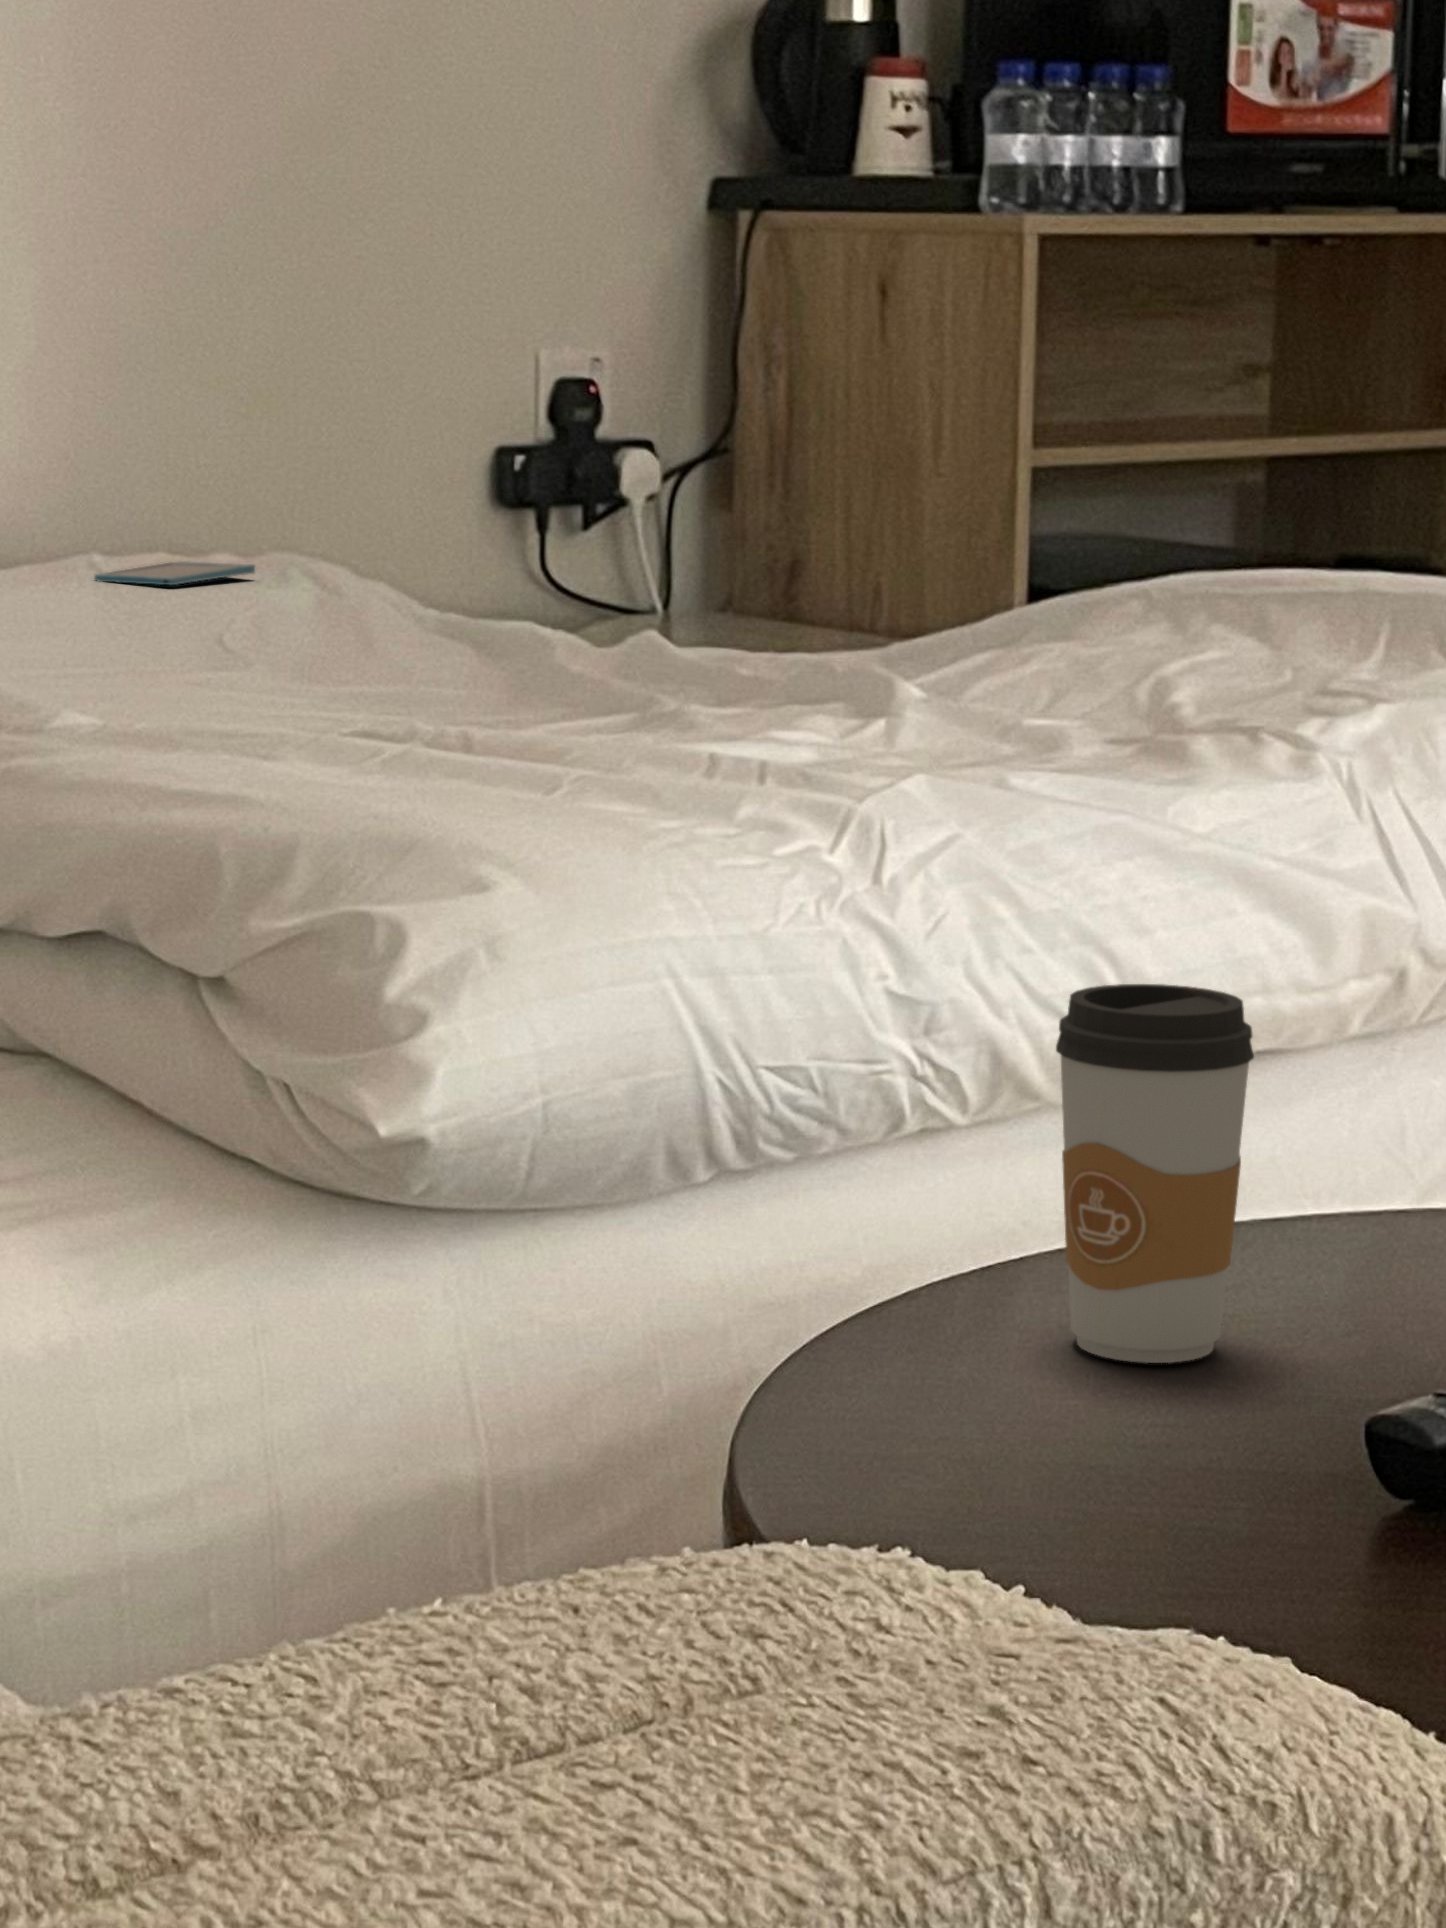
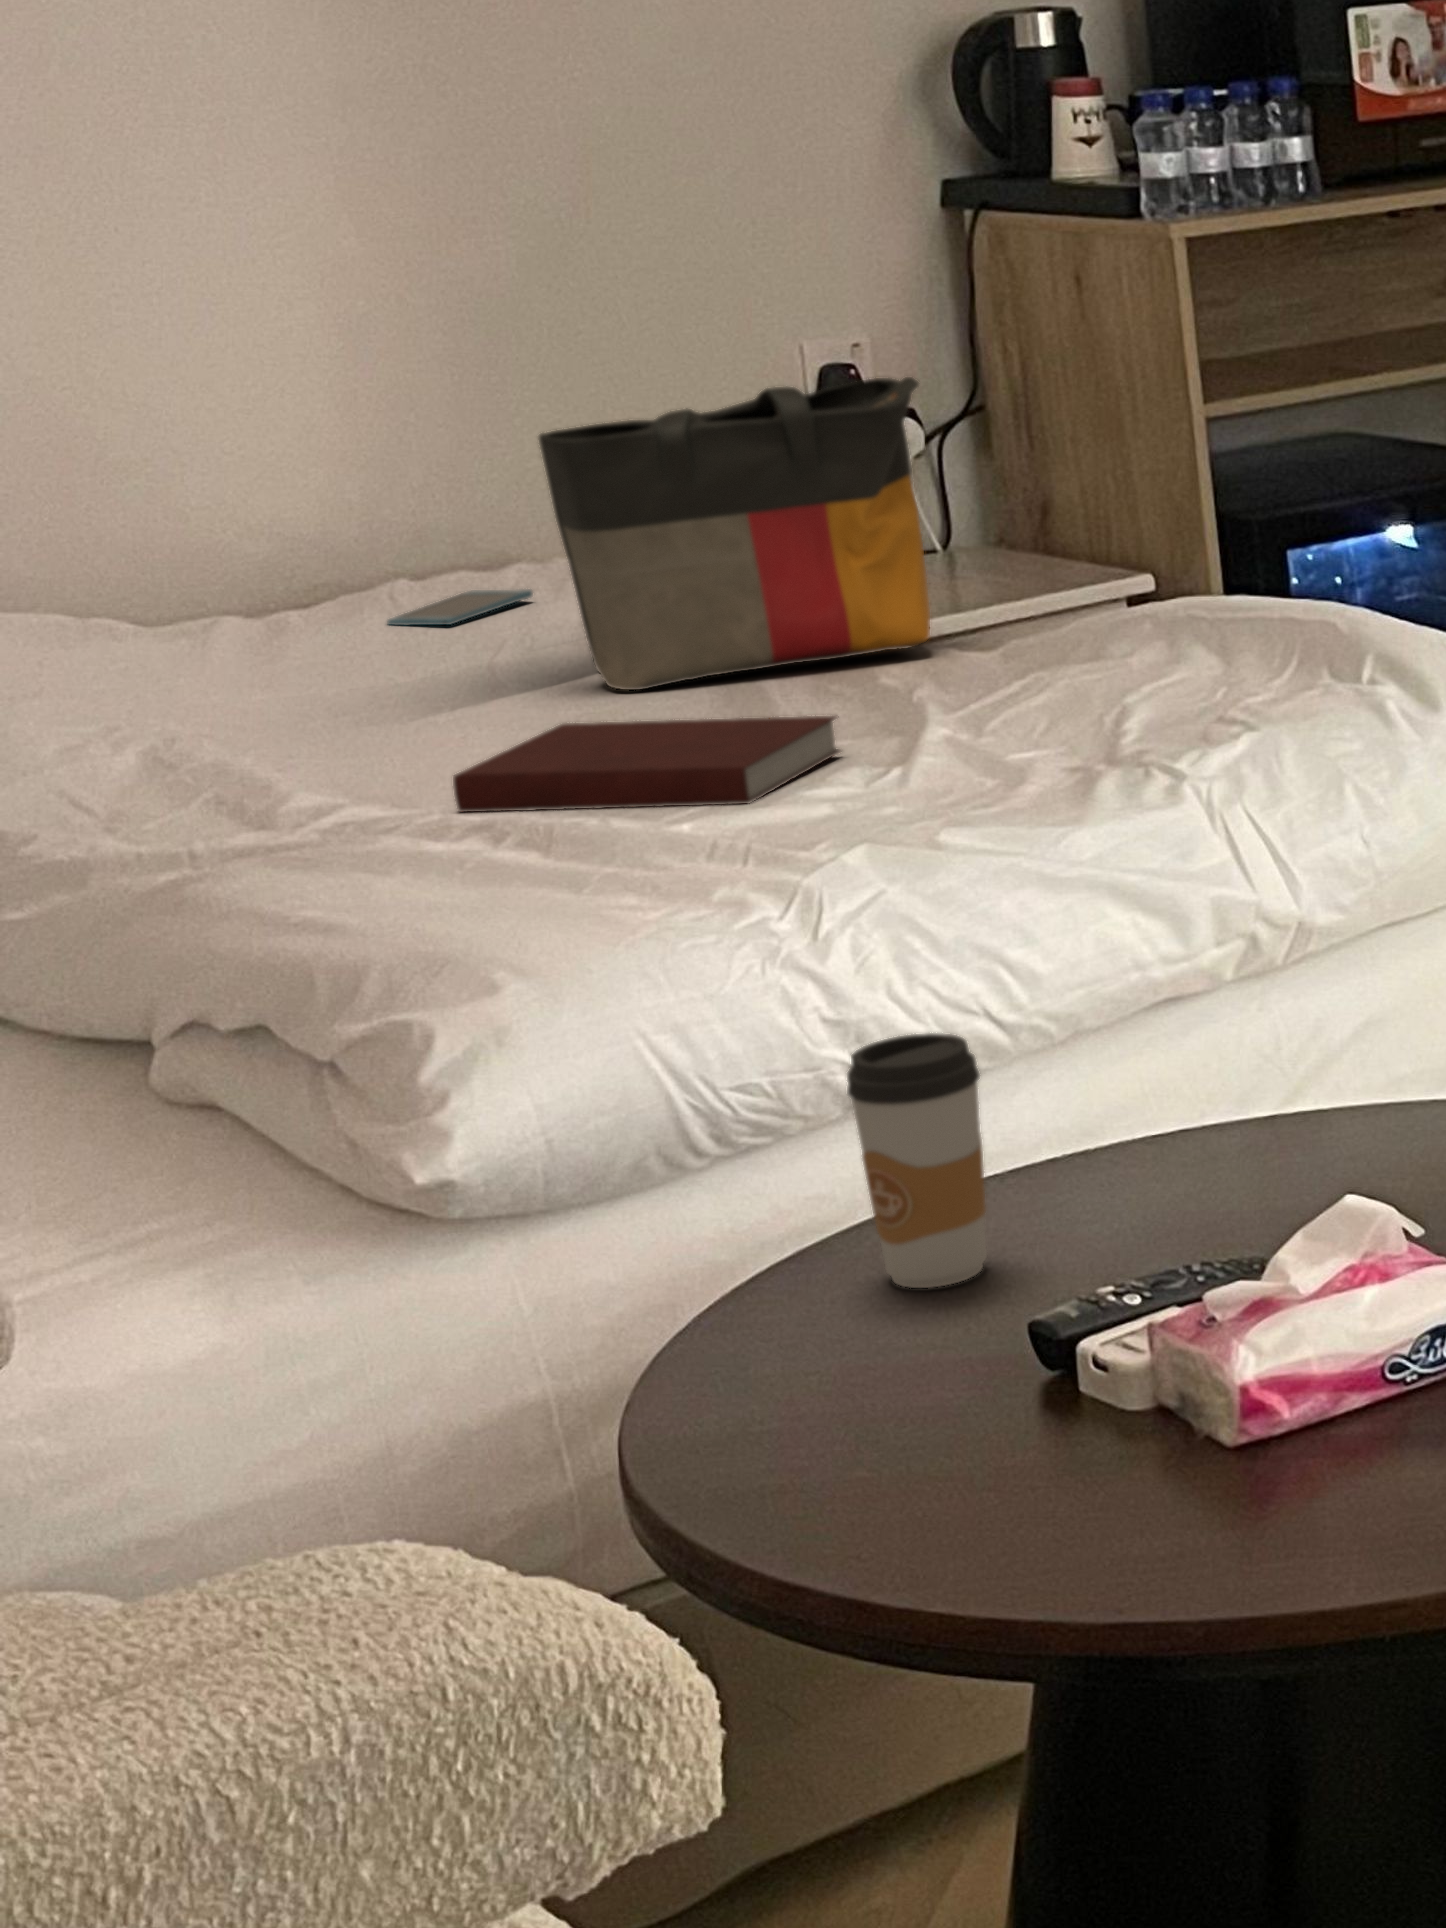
tote bag: none [336,311,794,669] -> present [538,377,930,690]
notebook: none [284,657,757,755] -> present [453,716,841,812]

